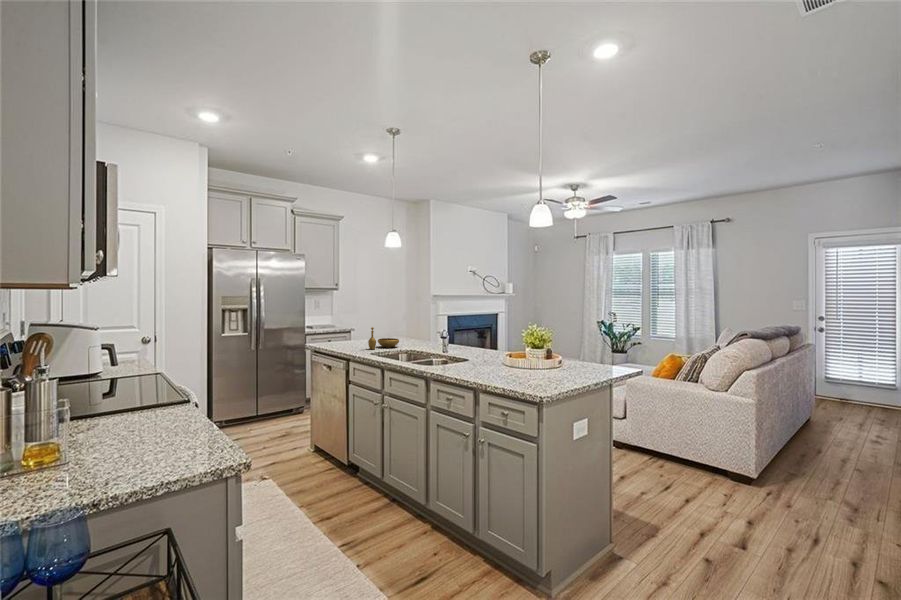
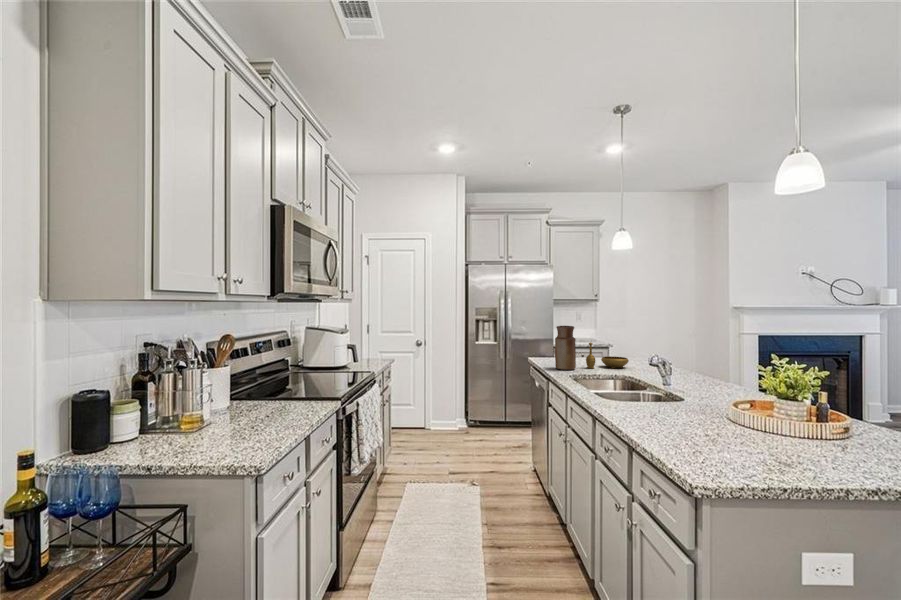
vase: none [345,313,363,352] -> present [555,326,576,370]

